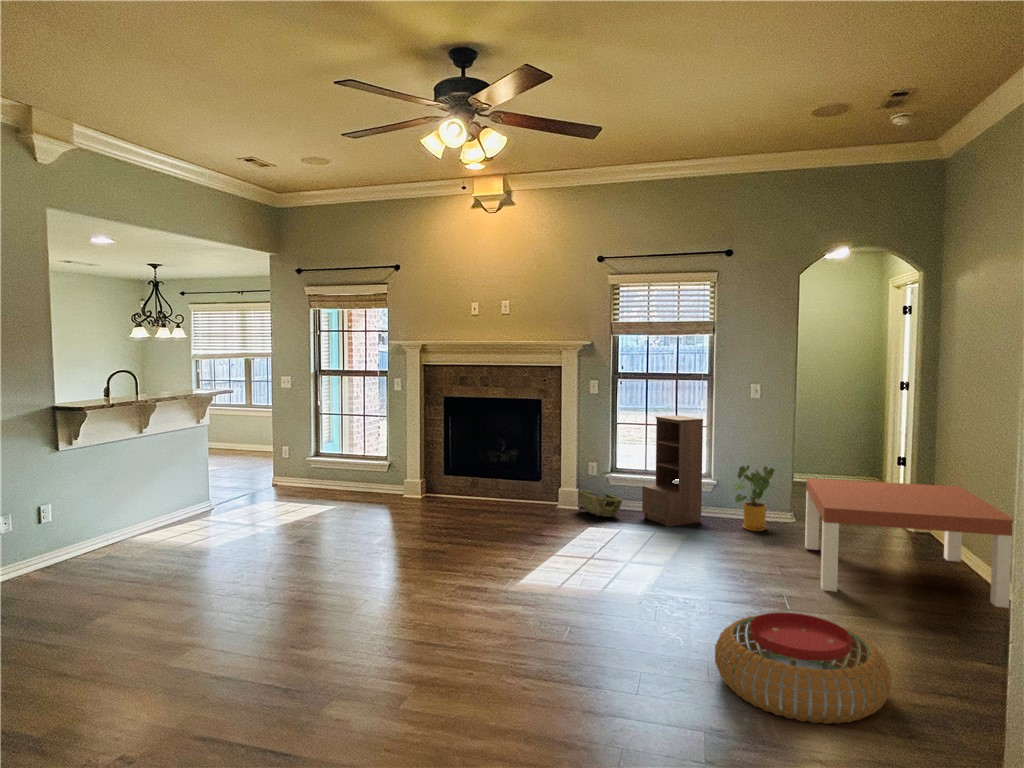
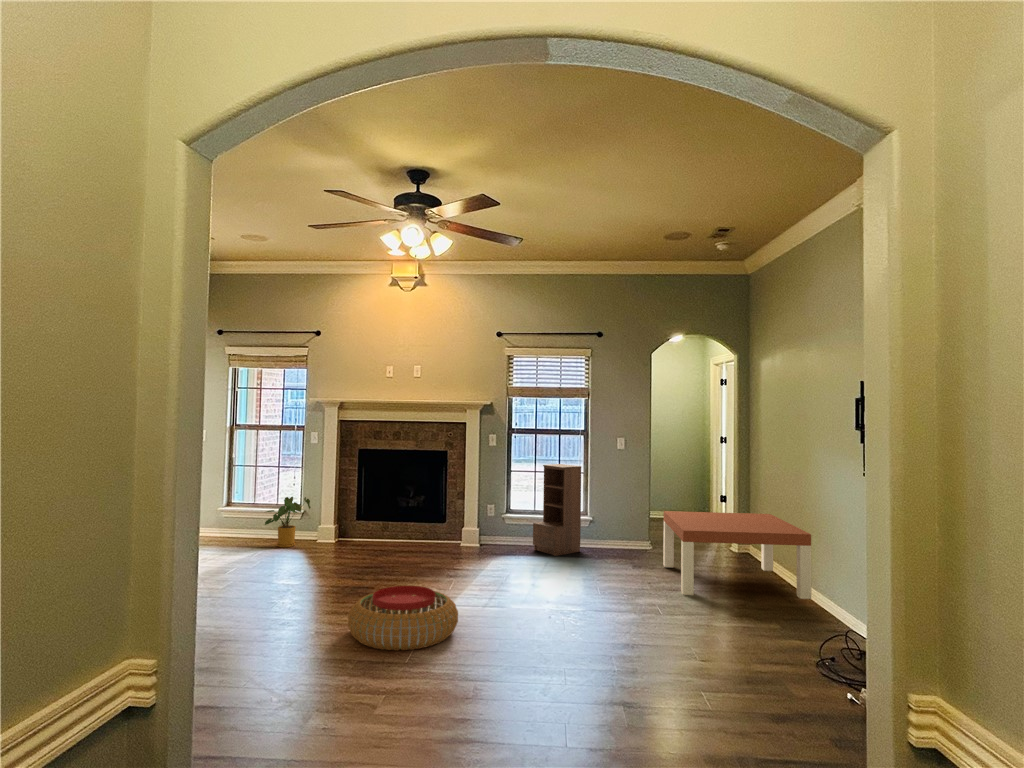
house plant: present [733,465,774,531] -> present [265,497,311,547]
woven basket: present [579,490,622,517] -> none [479,528,517,551]
pouf: present [715,613,891,724] -> present [348,586,458,651]

